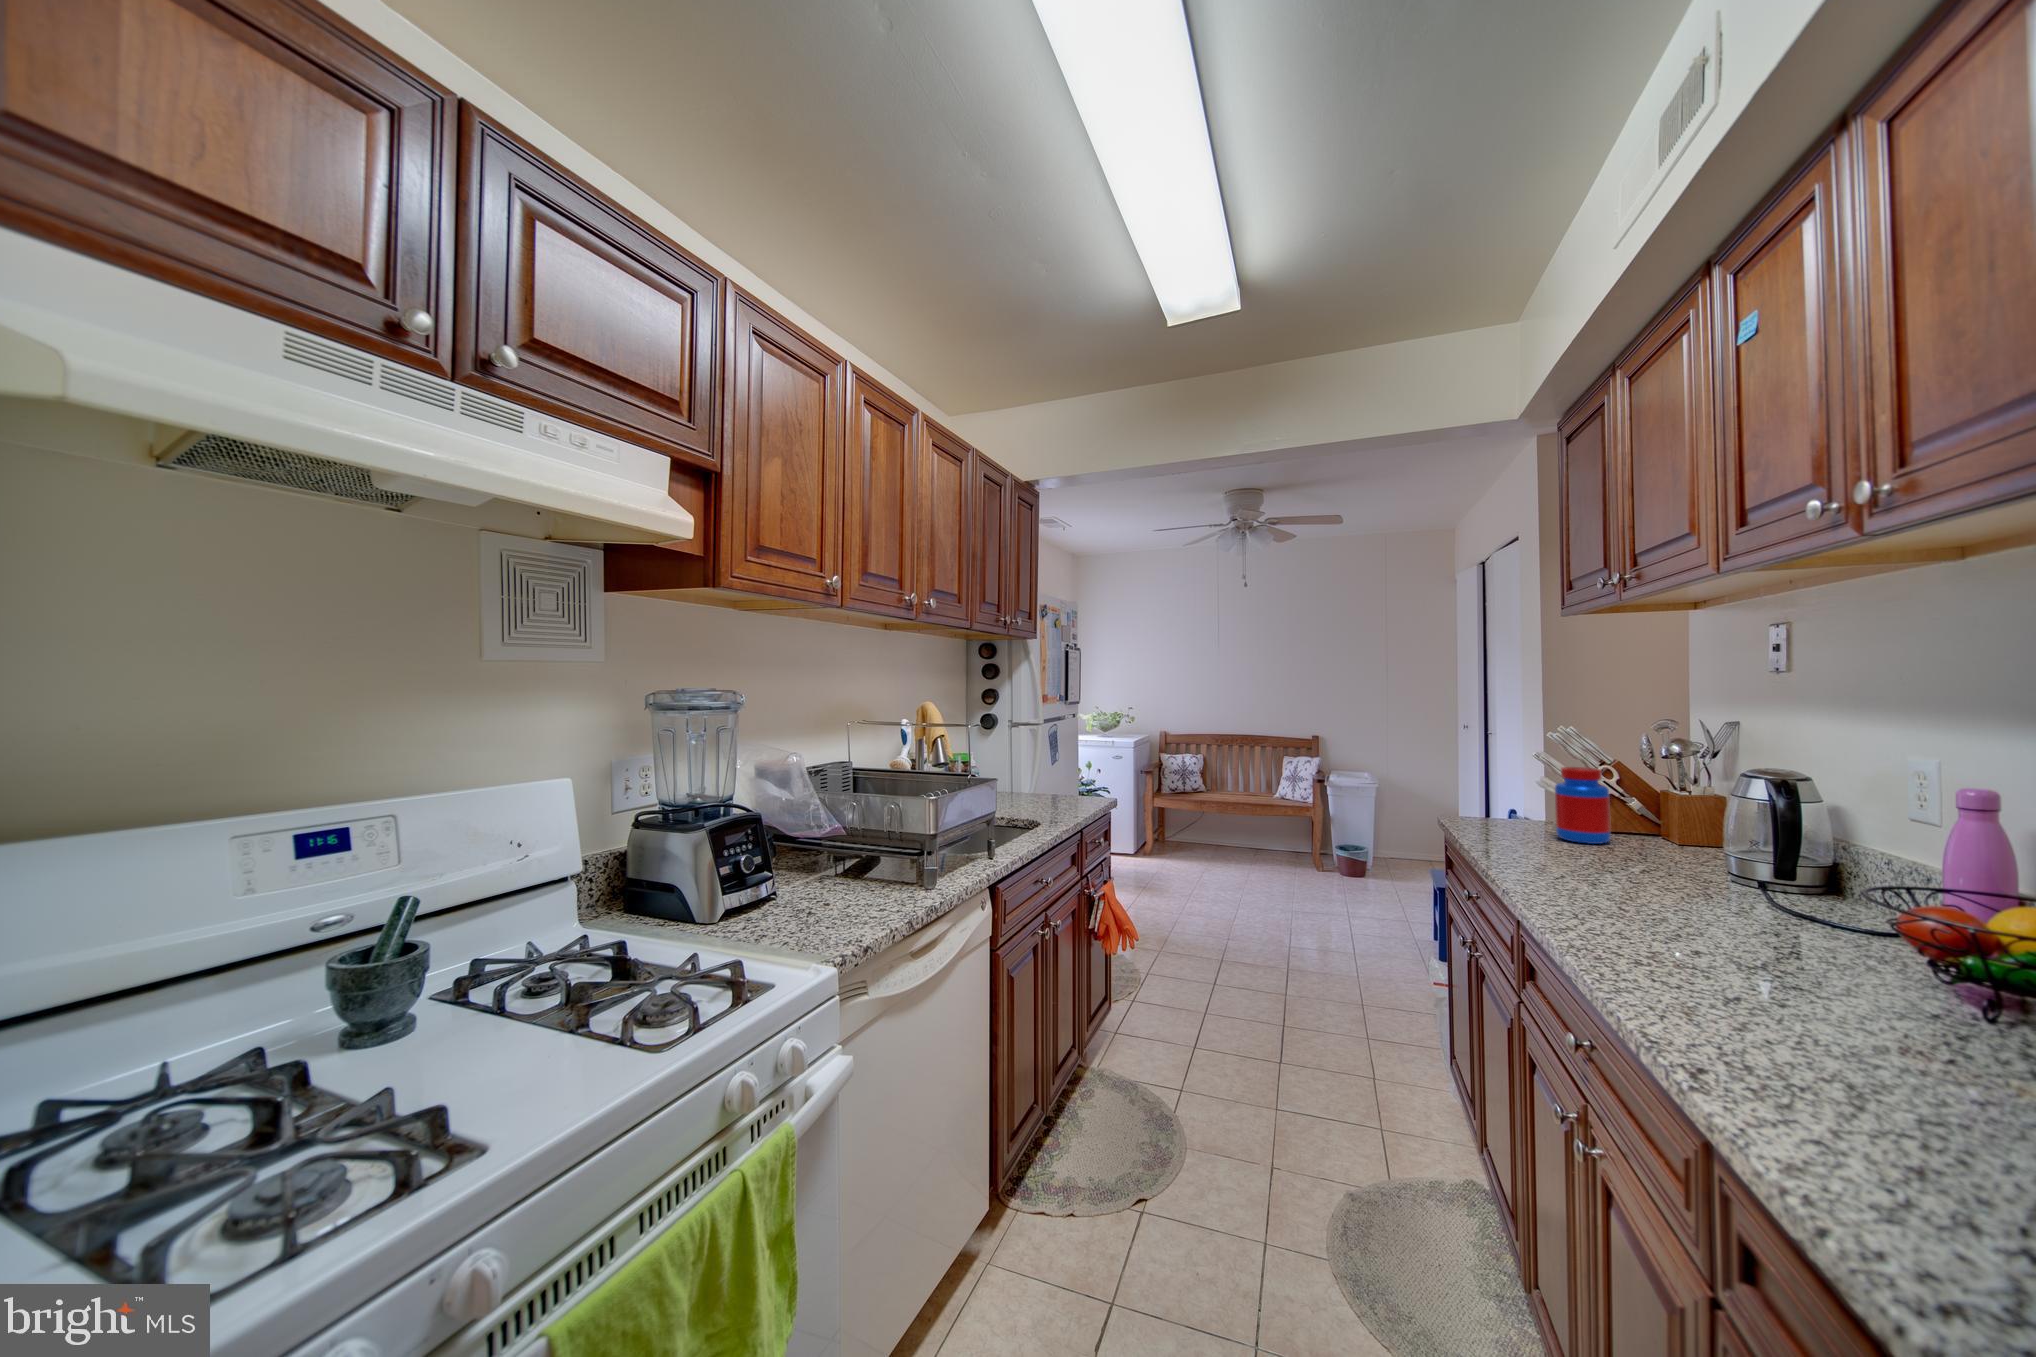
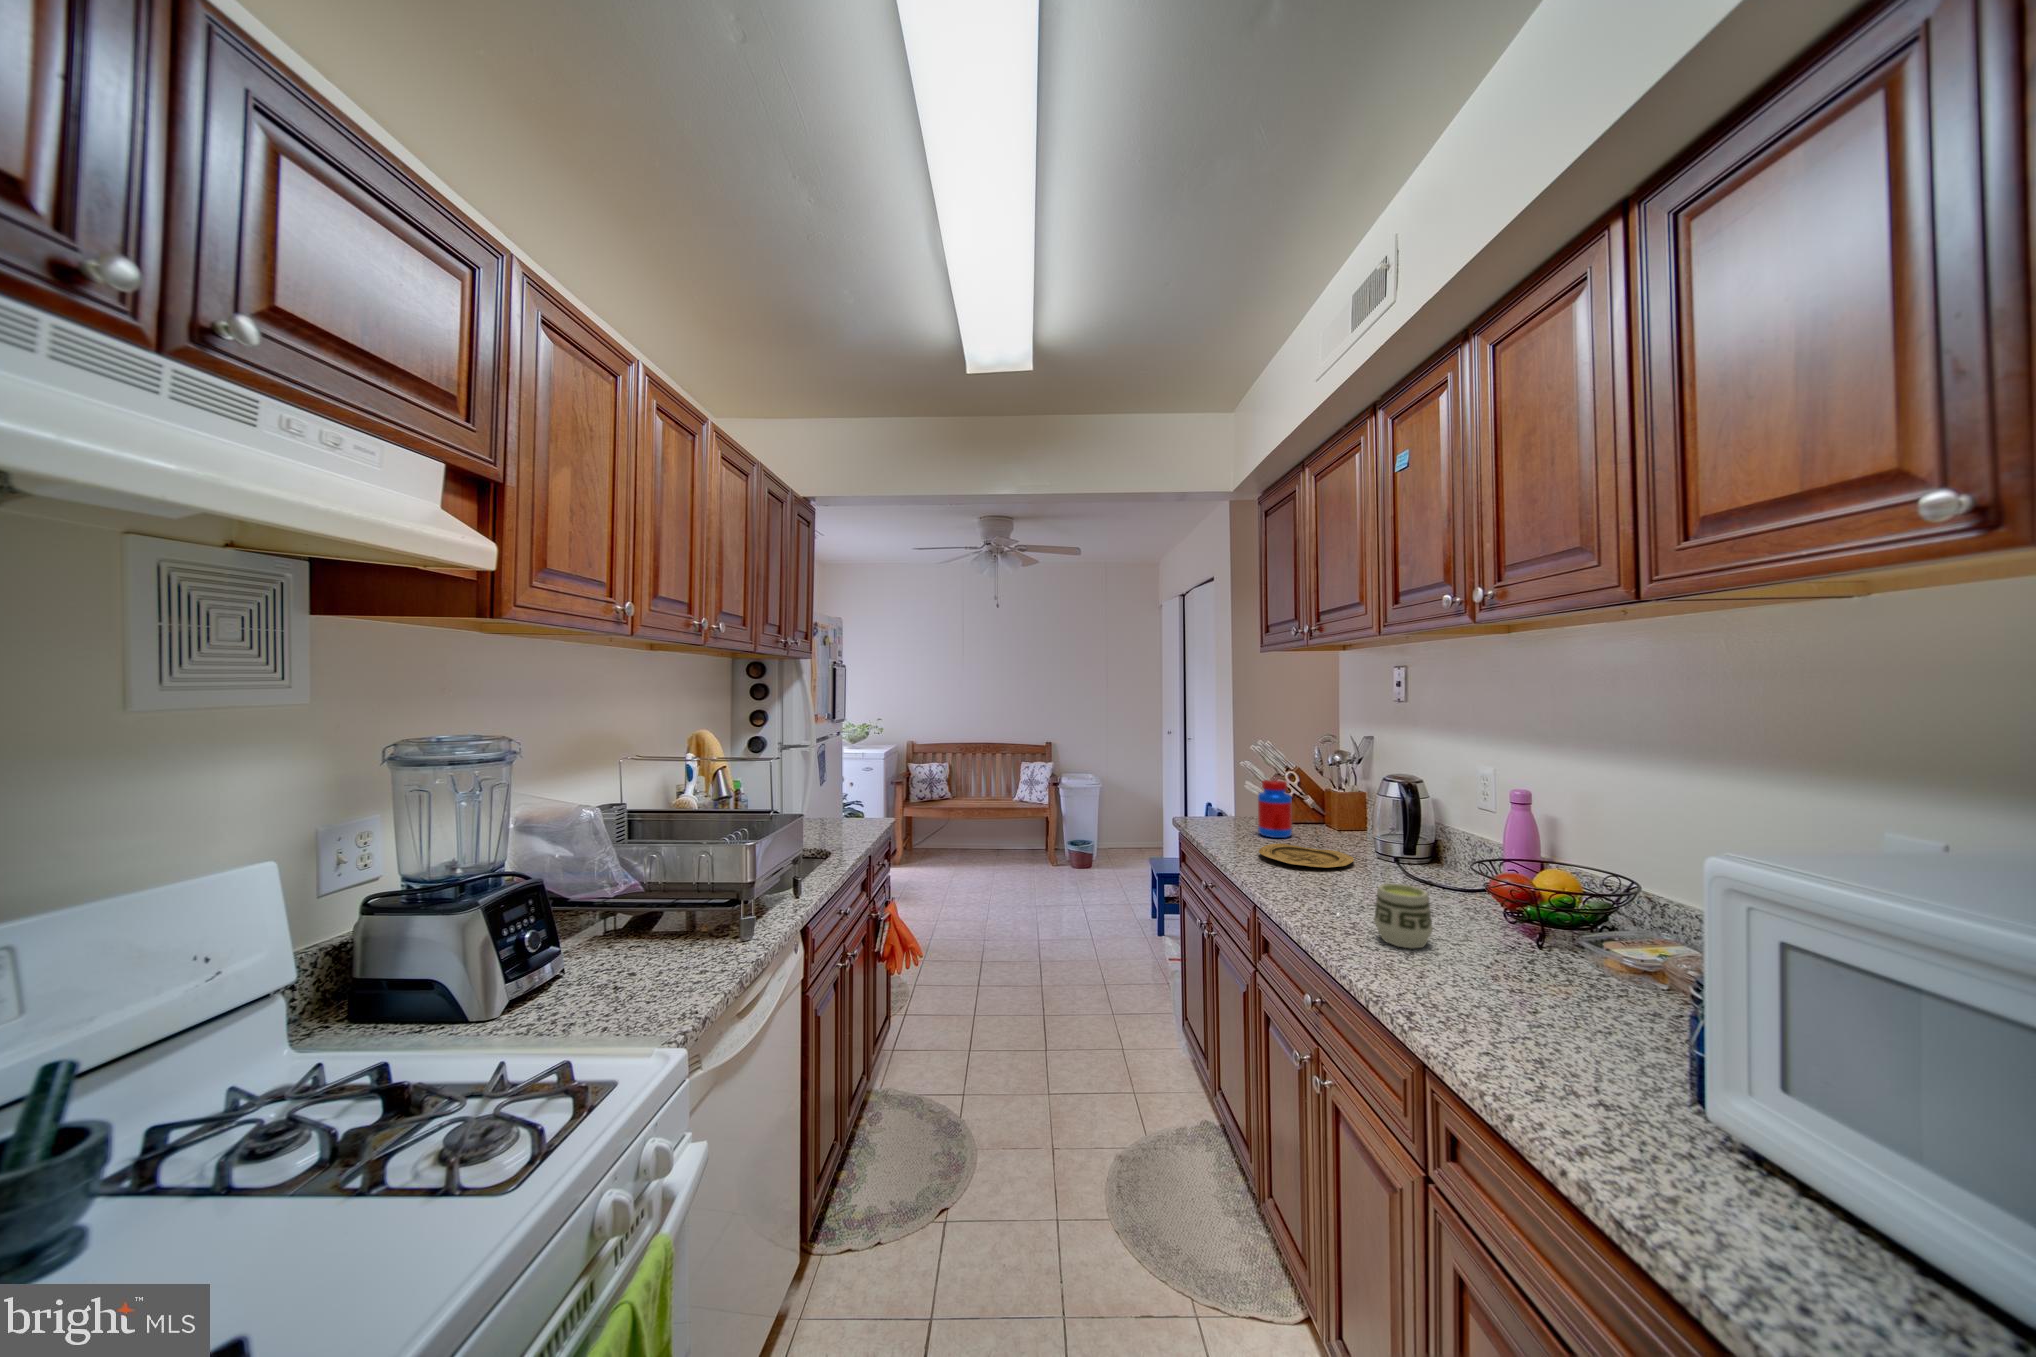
plate: none [1543,849,1701,882] -> present [1259,844,1354,868]
cup: none [1686,898,1793,994] -> present [1374,884,1433,948]

